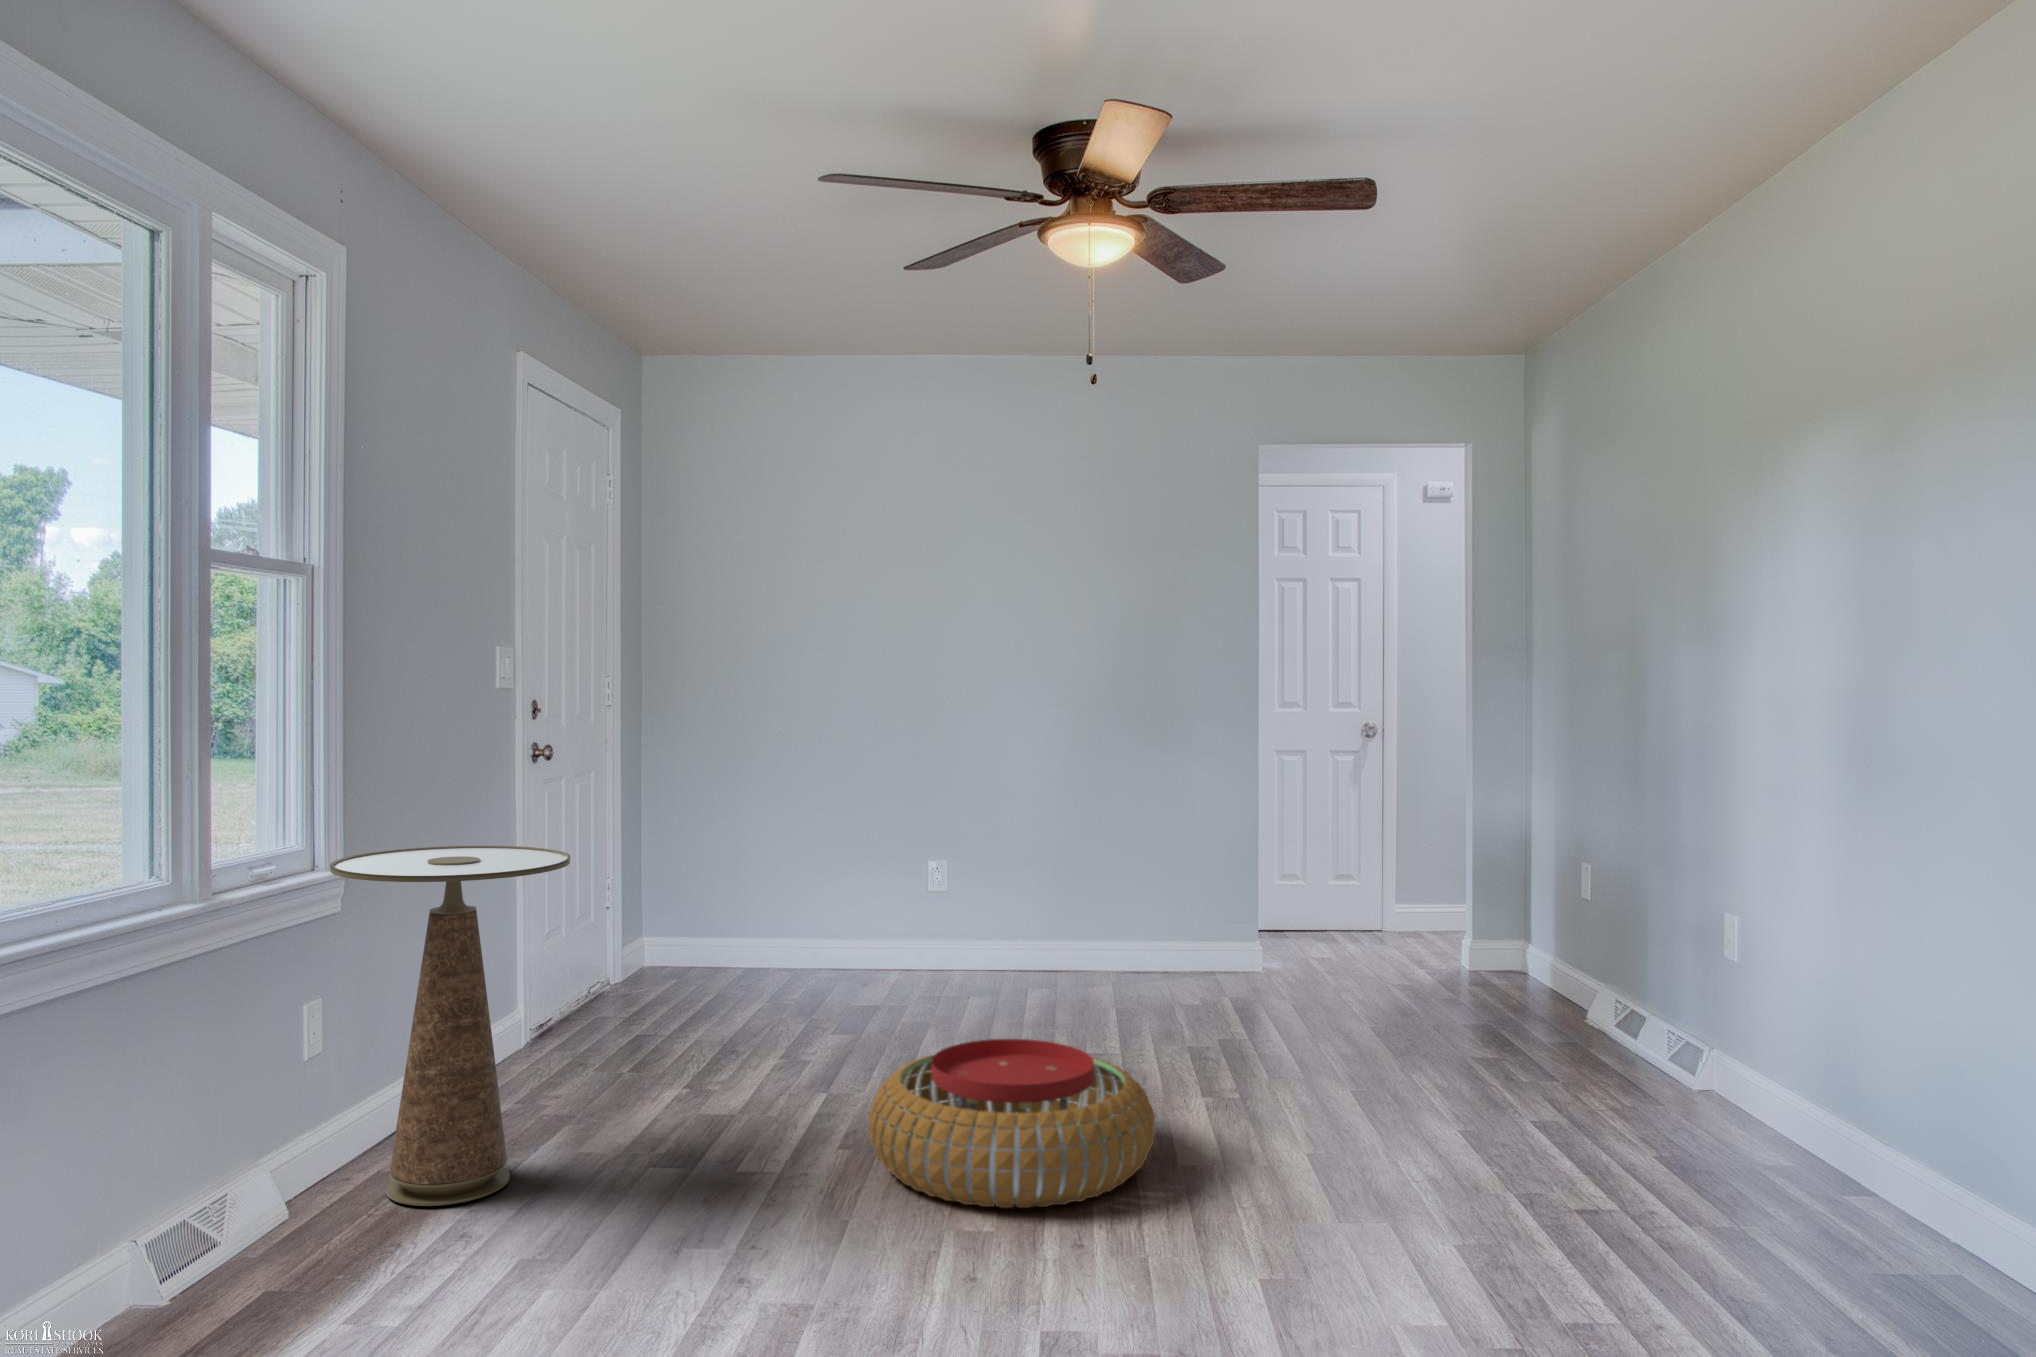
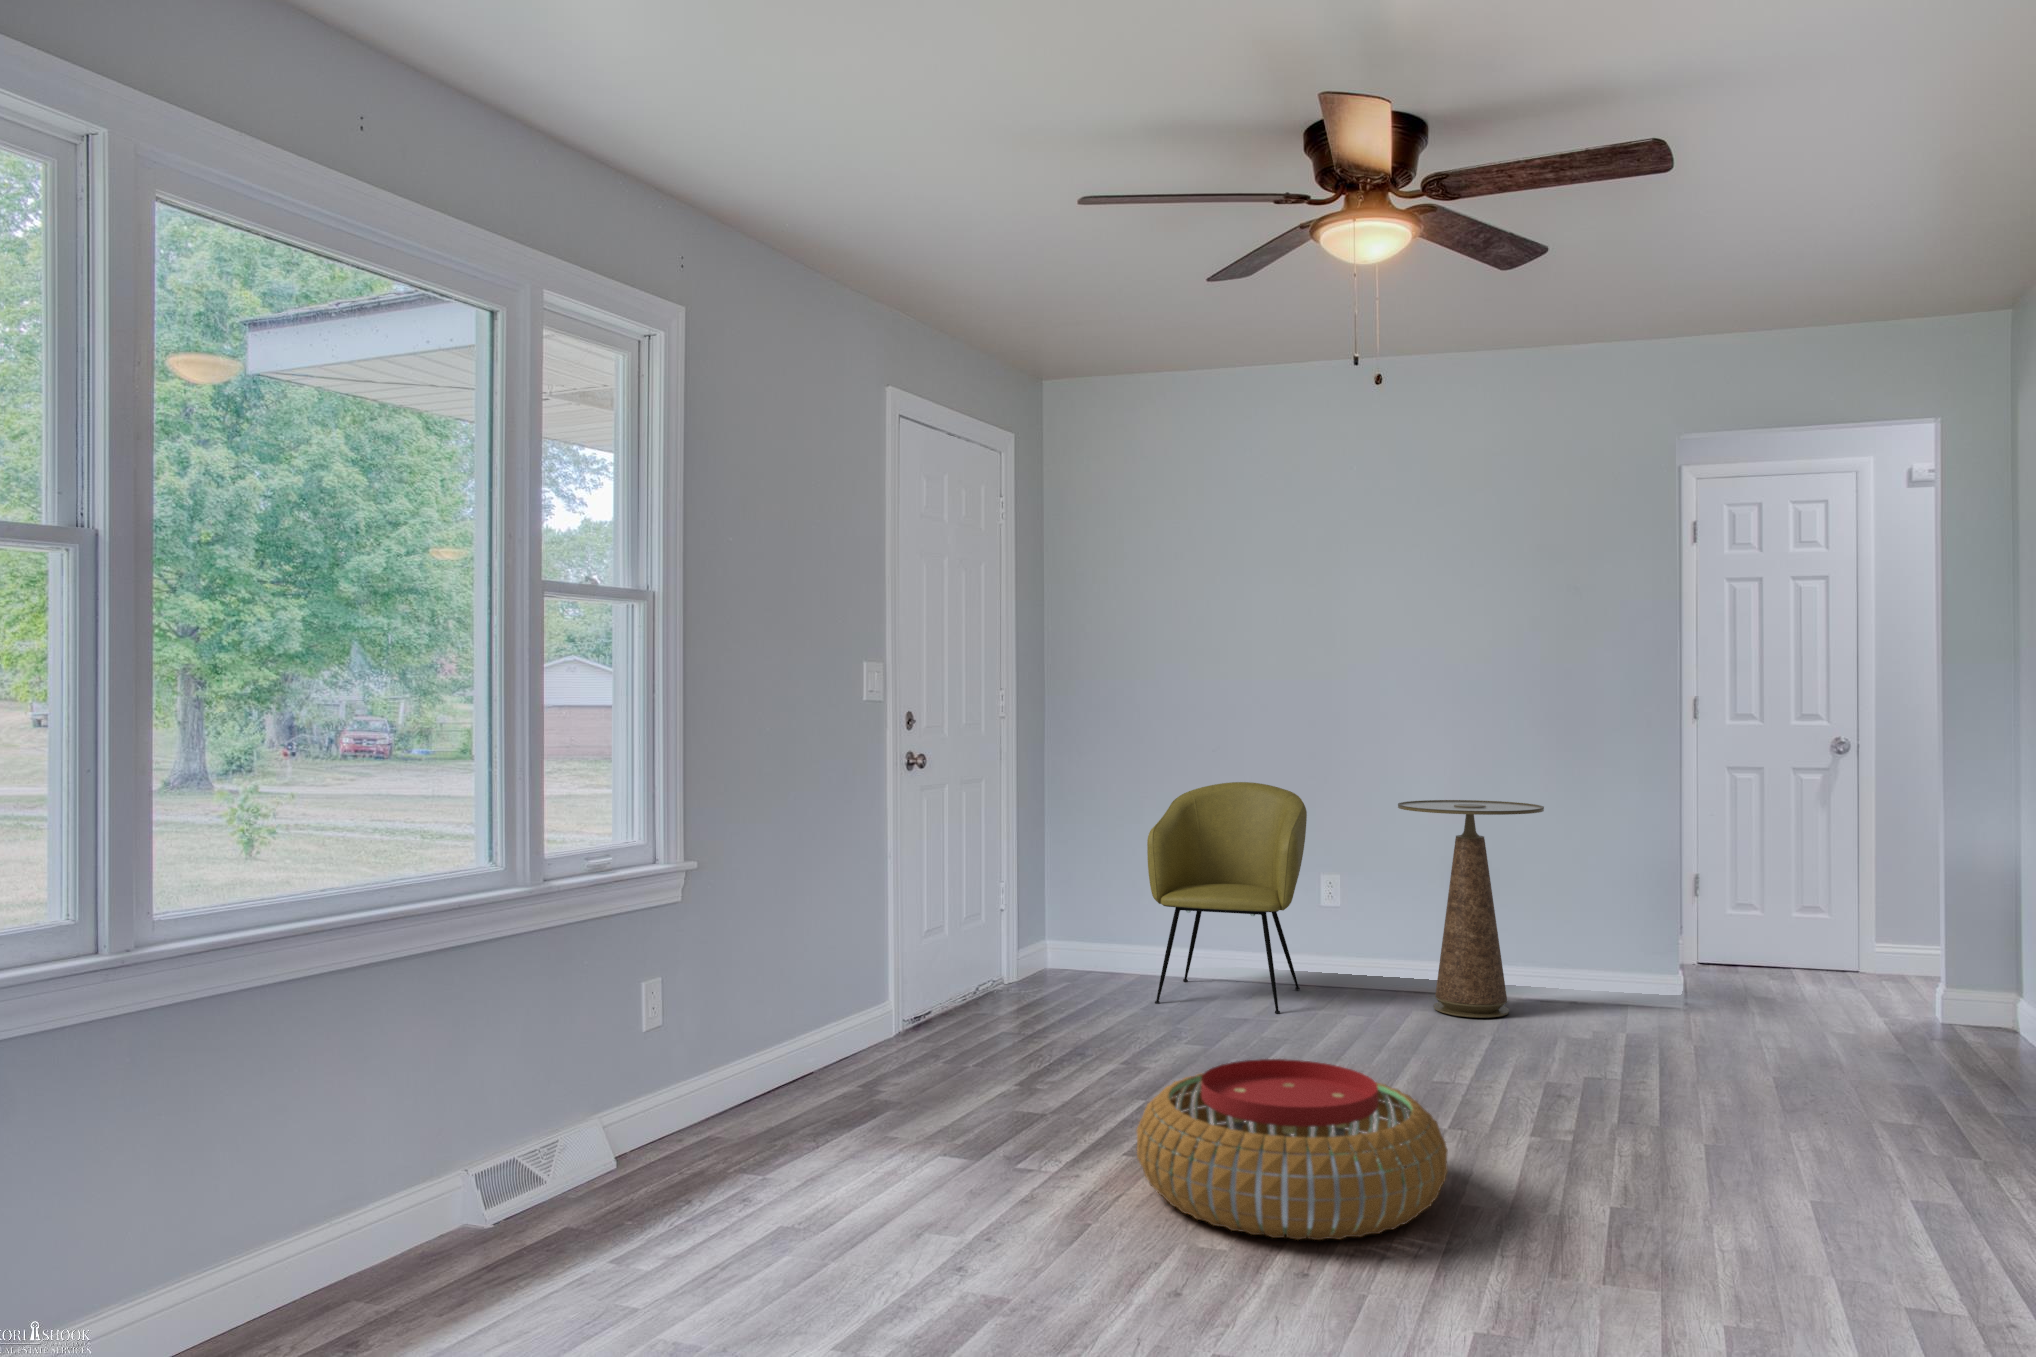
armchair: none [768,770,916,992] -> present [1147,782,1307,1013]
side table: present [330,846,570,1206] -> present [1398,800,1544,1018]

